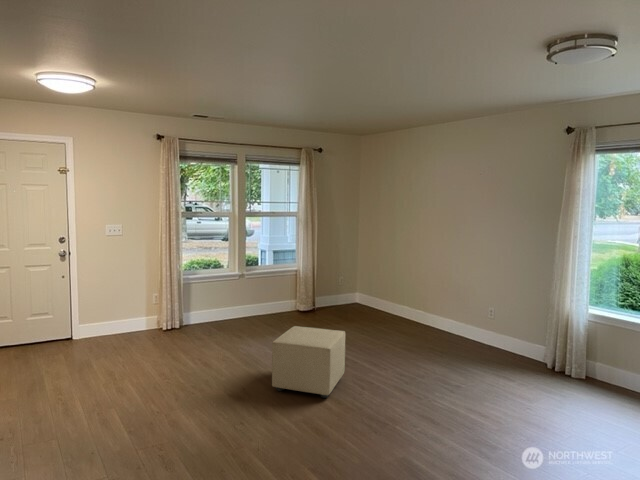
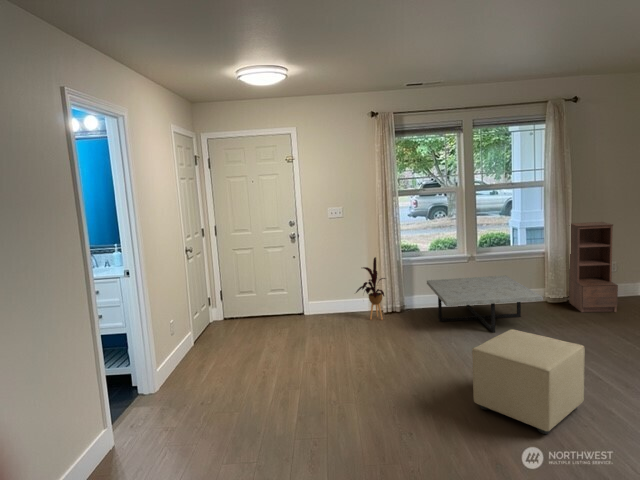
bookshelf: none [314,246,348,316] -> present [569,222,618,313]
house plant: none [136,275,170,337] -> present [356,257,385,320]
coffee table: none [204,290,303,337] -> present [427,275,543,333]

